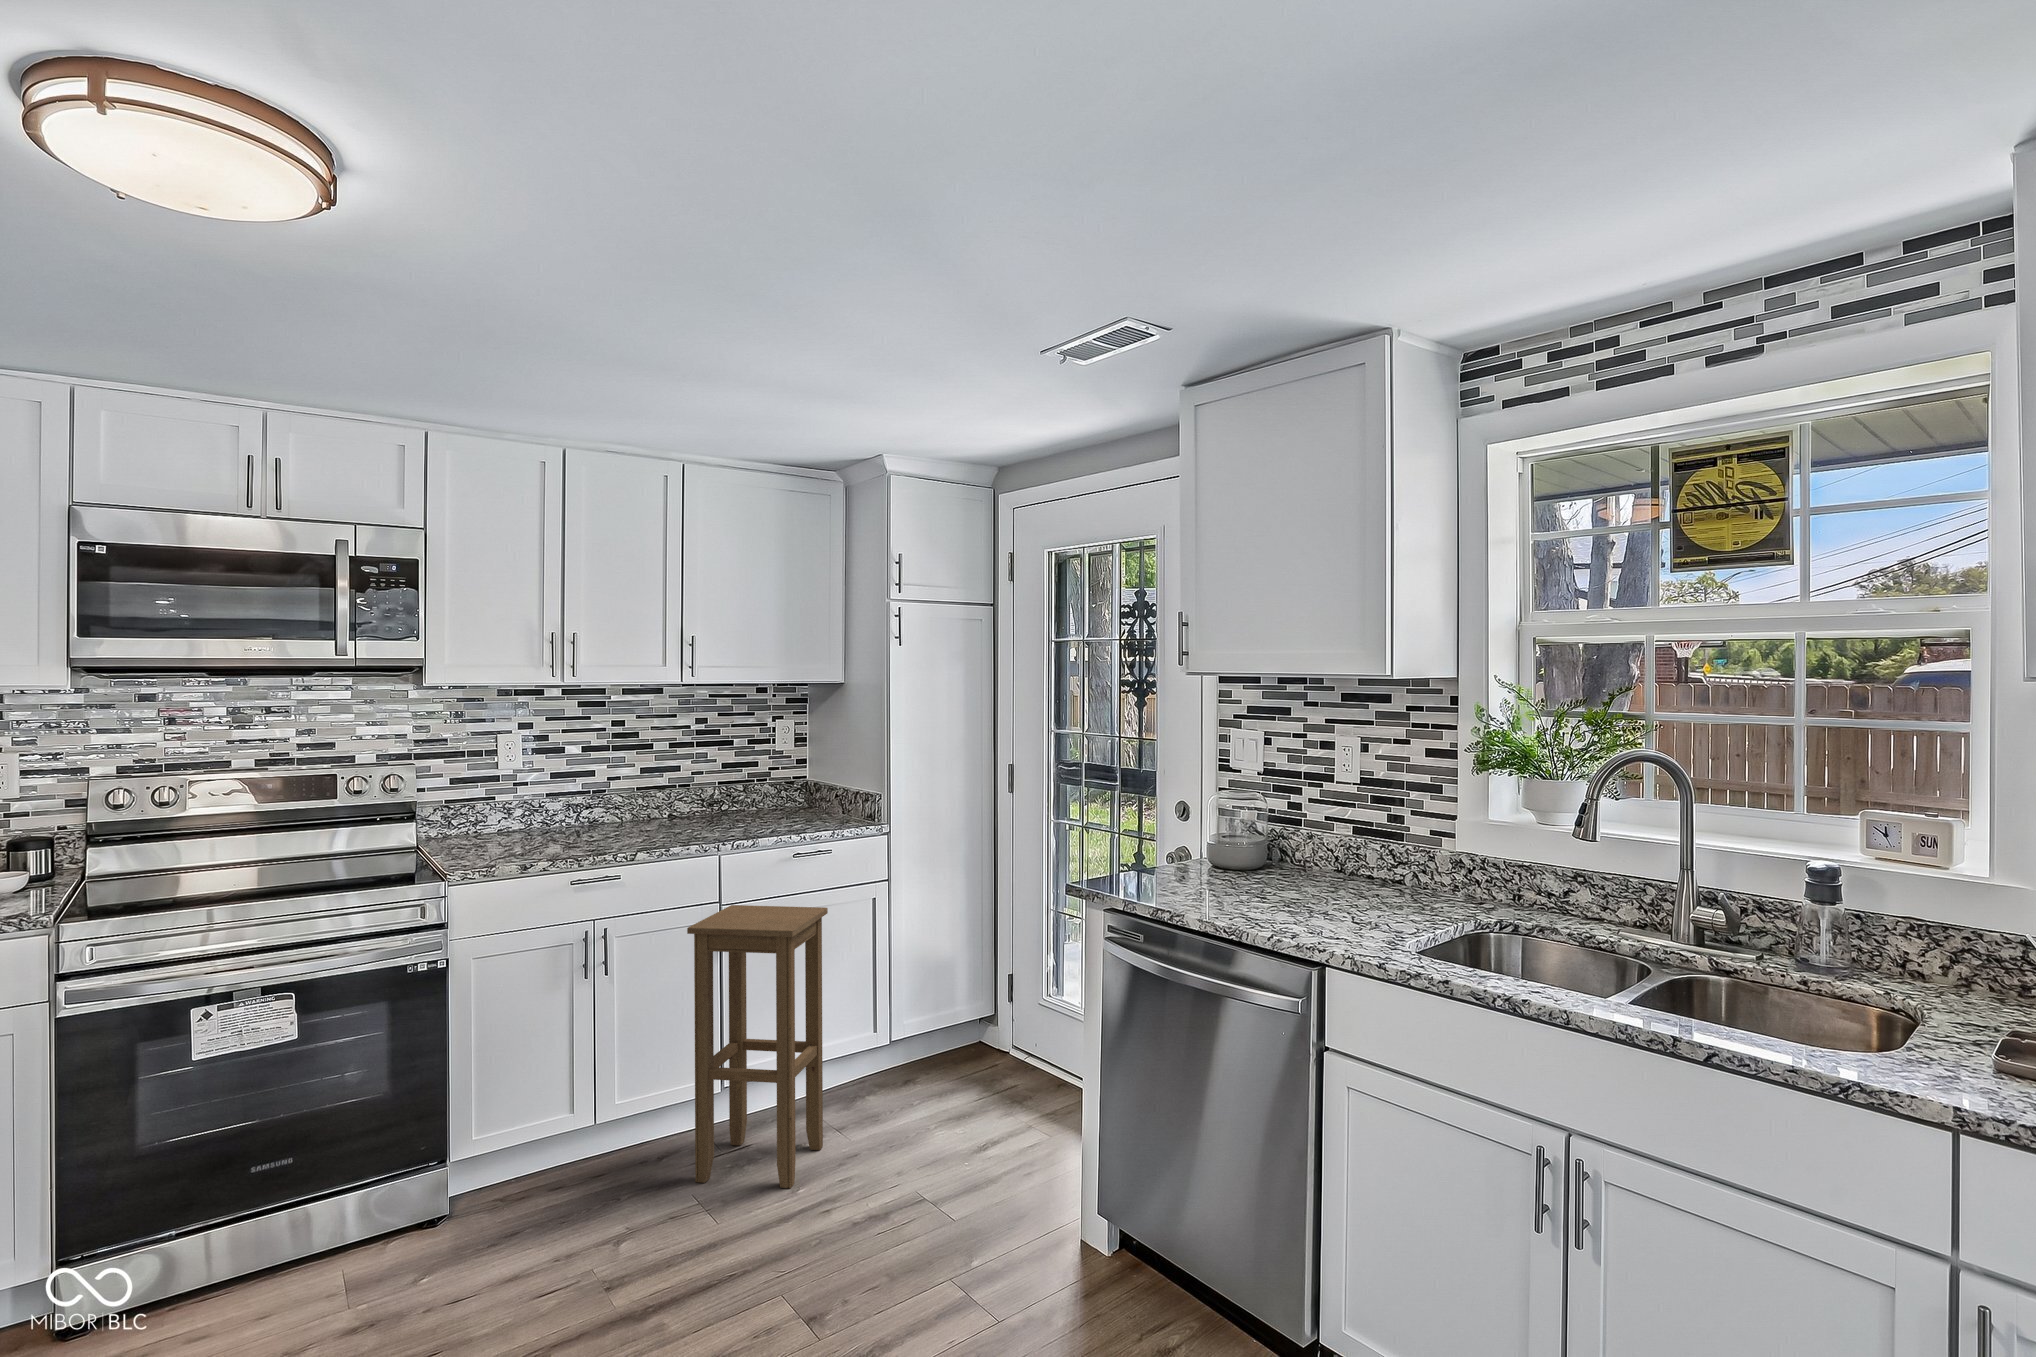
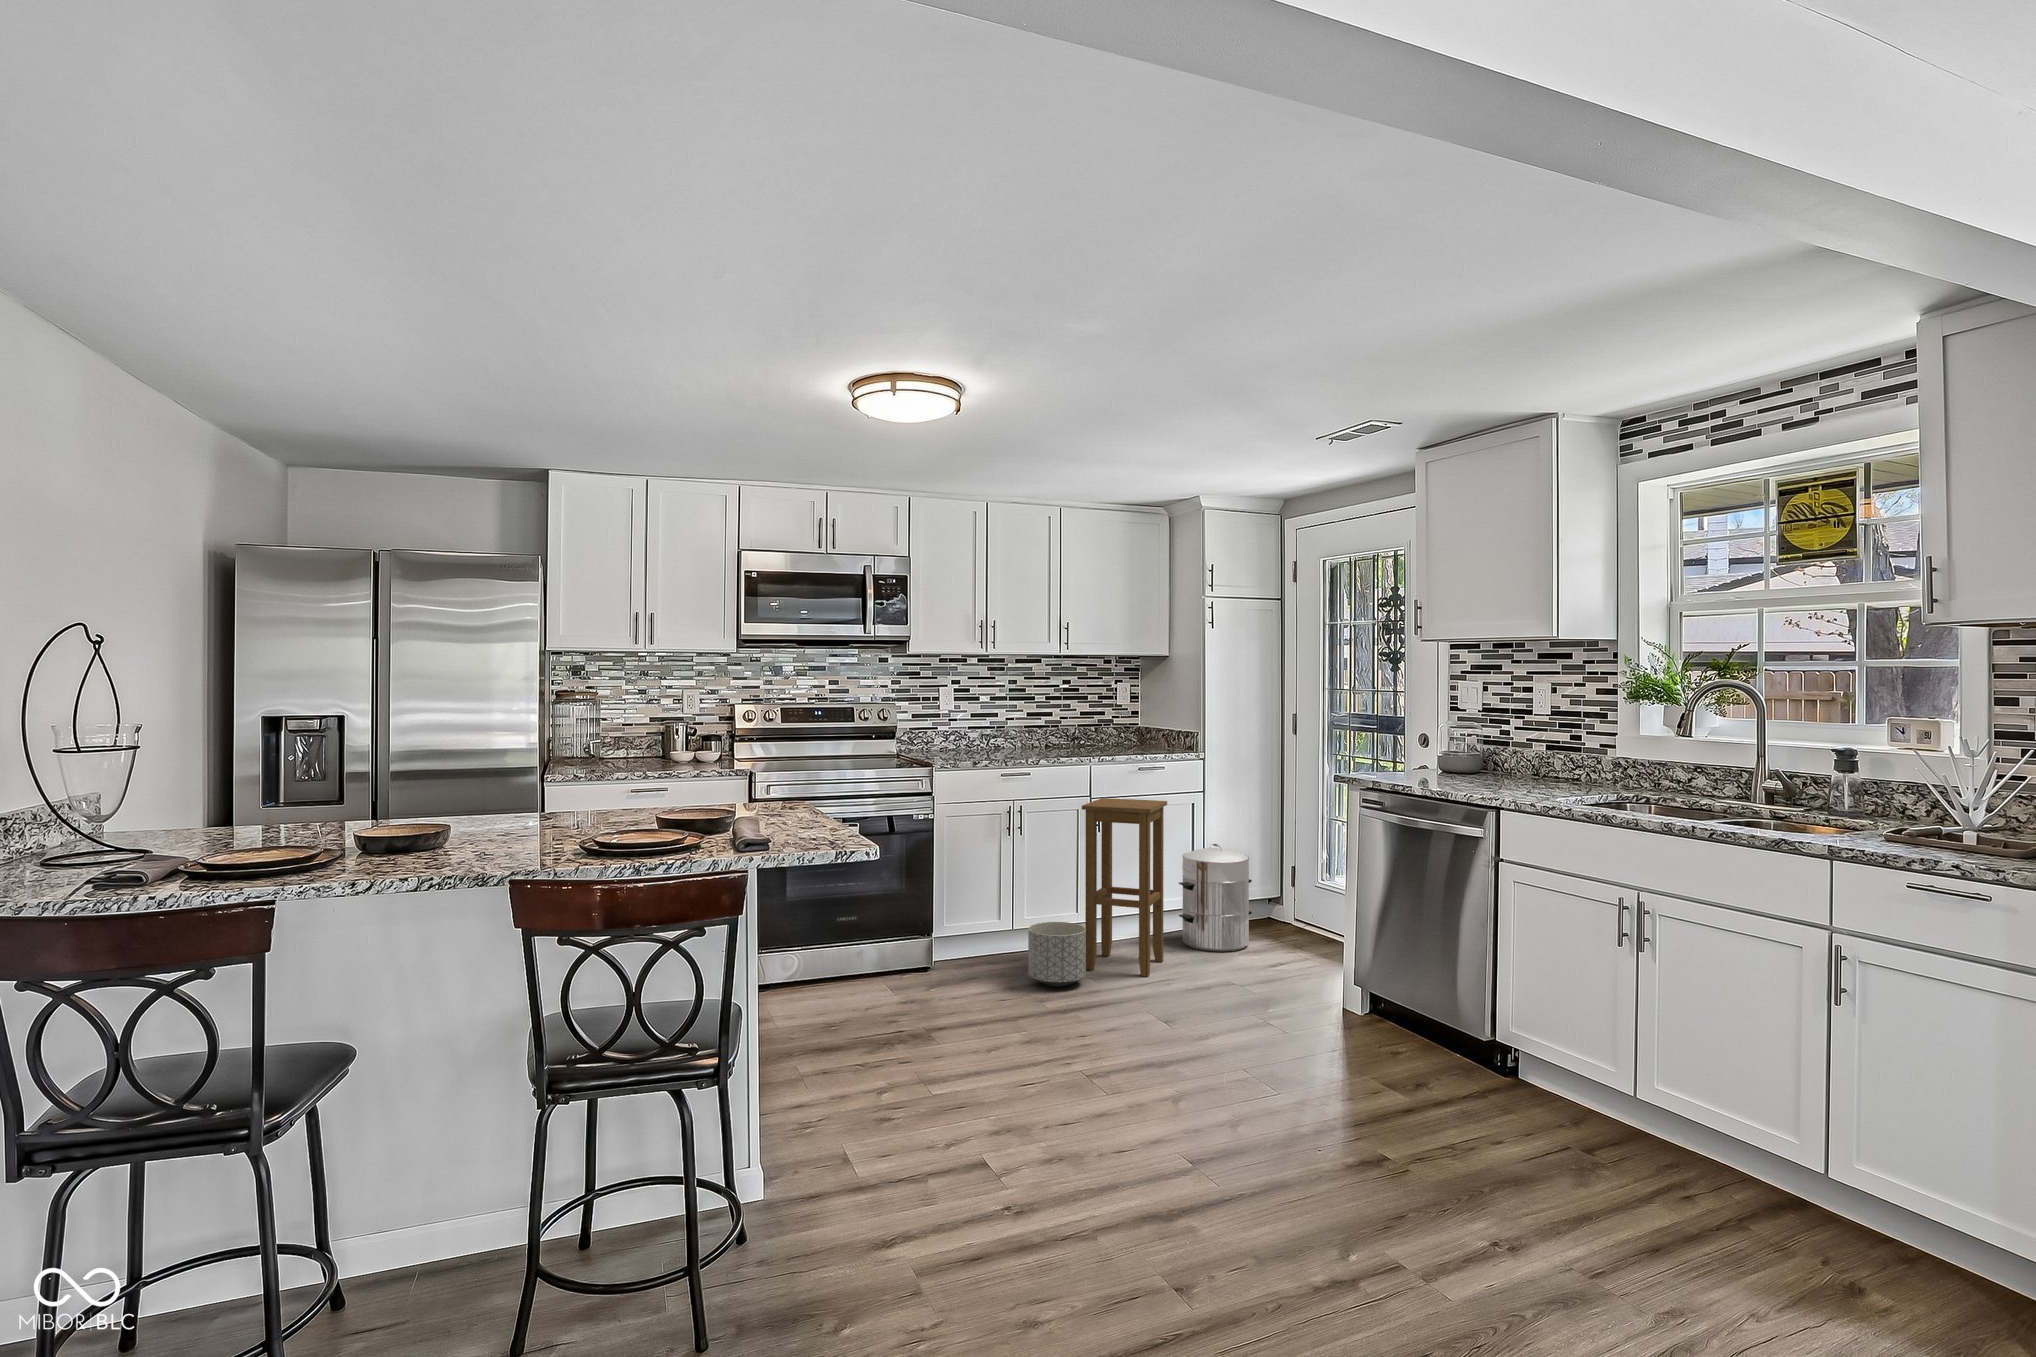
waste bin: none [852,957,958,1118] -> present [1179,844,1252,952]
planter: none [589,1116,686,1231] -> present [1028,922,1086,987]

